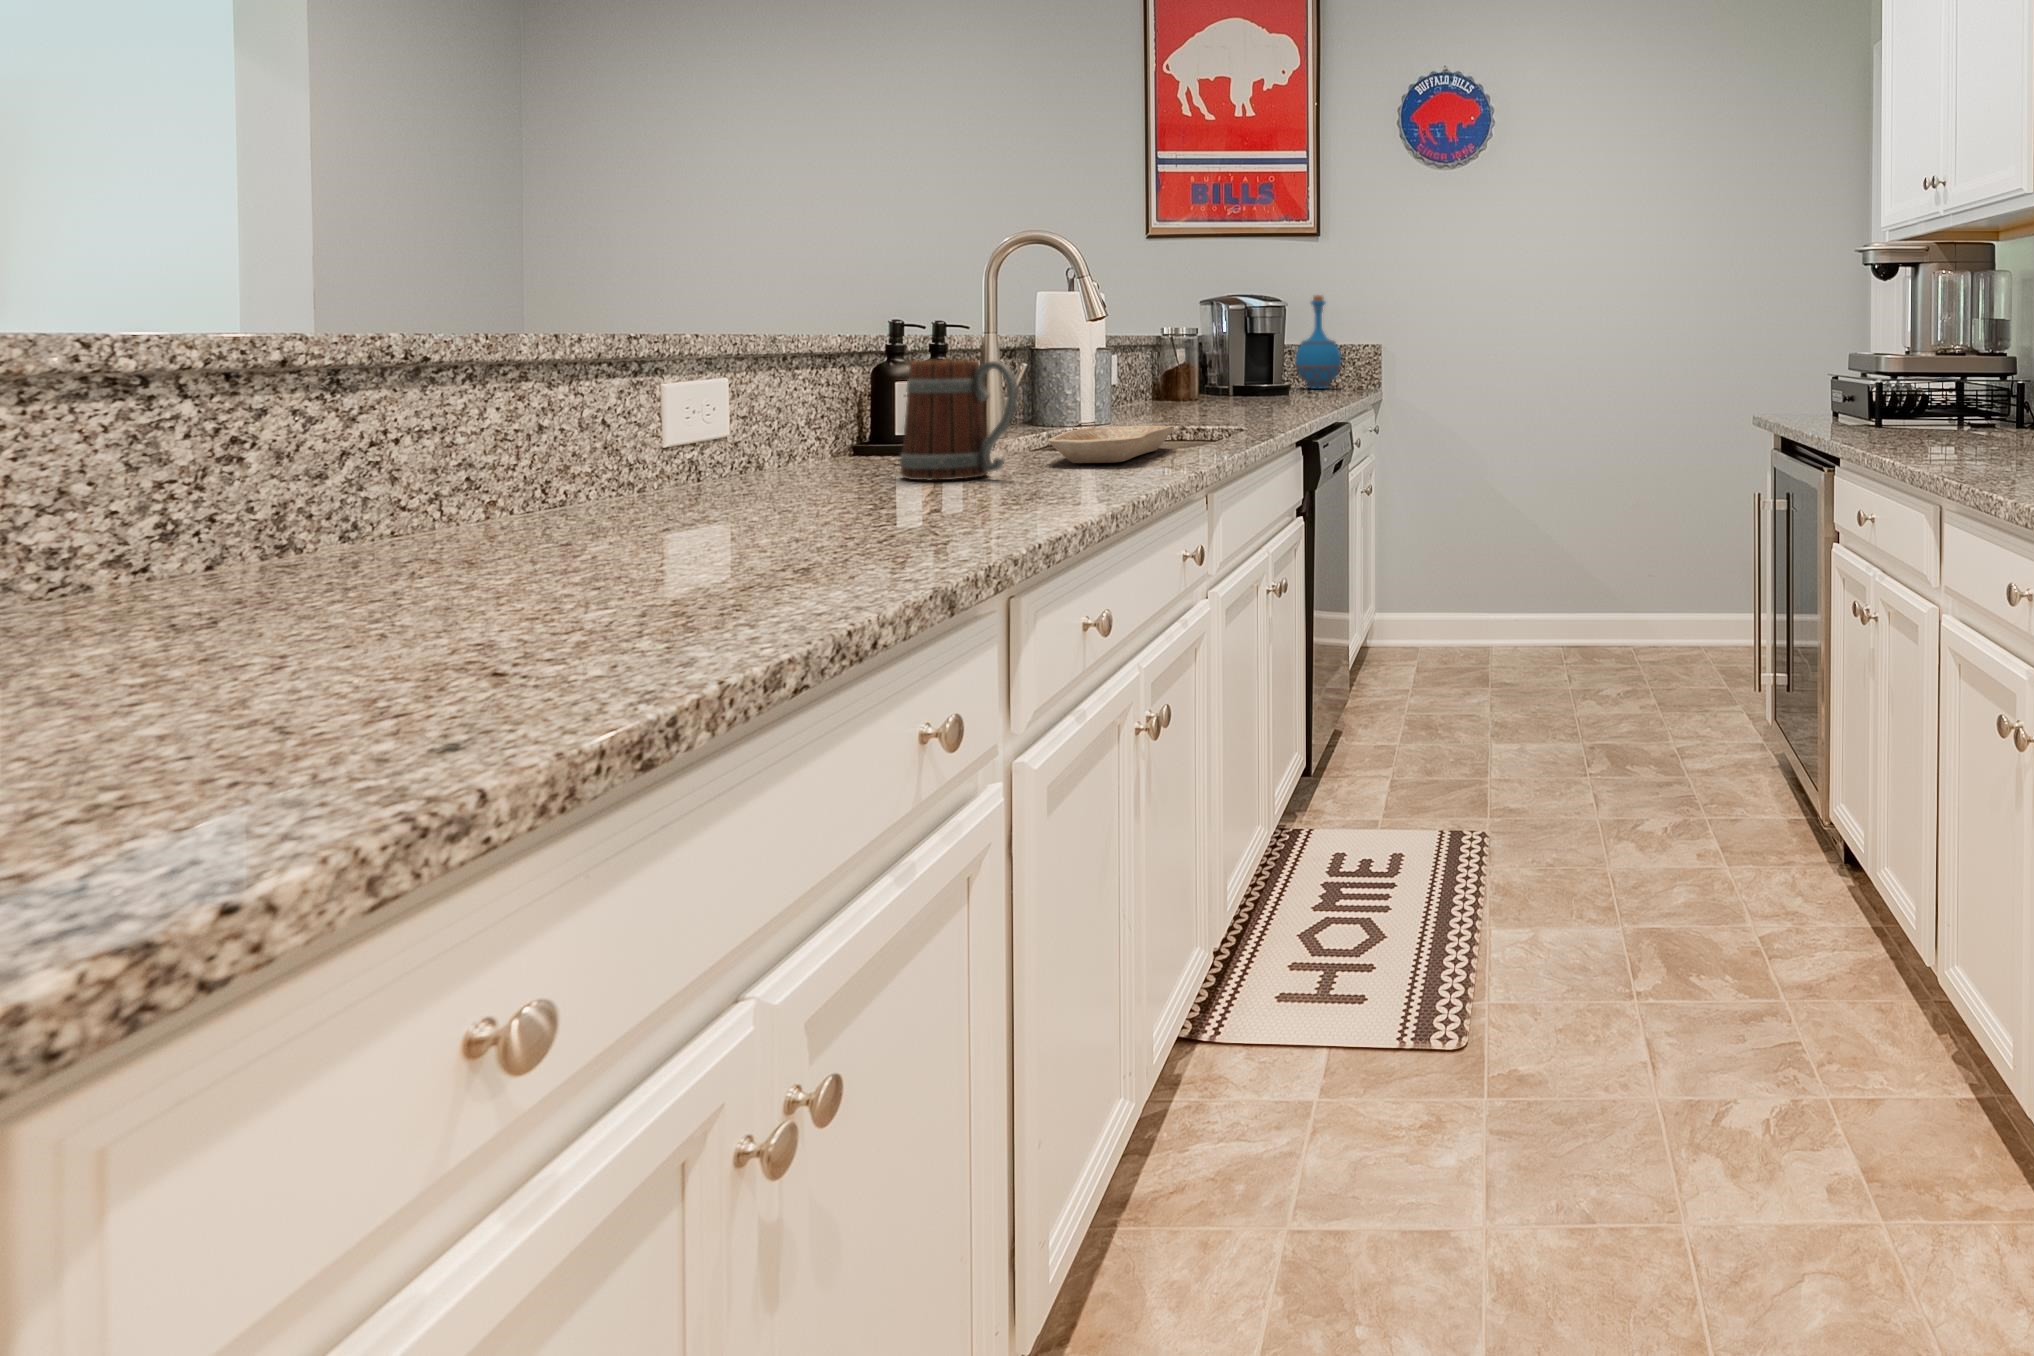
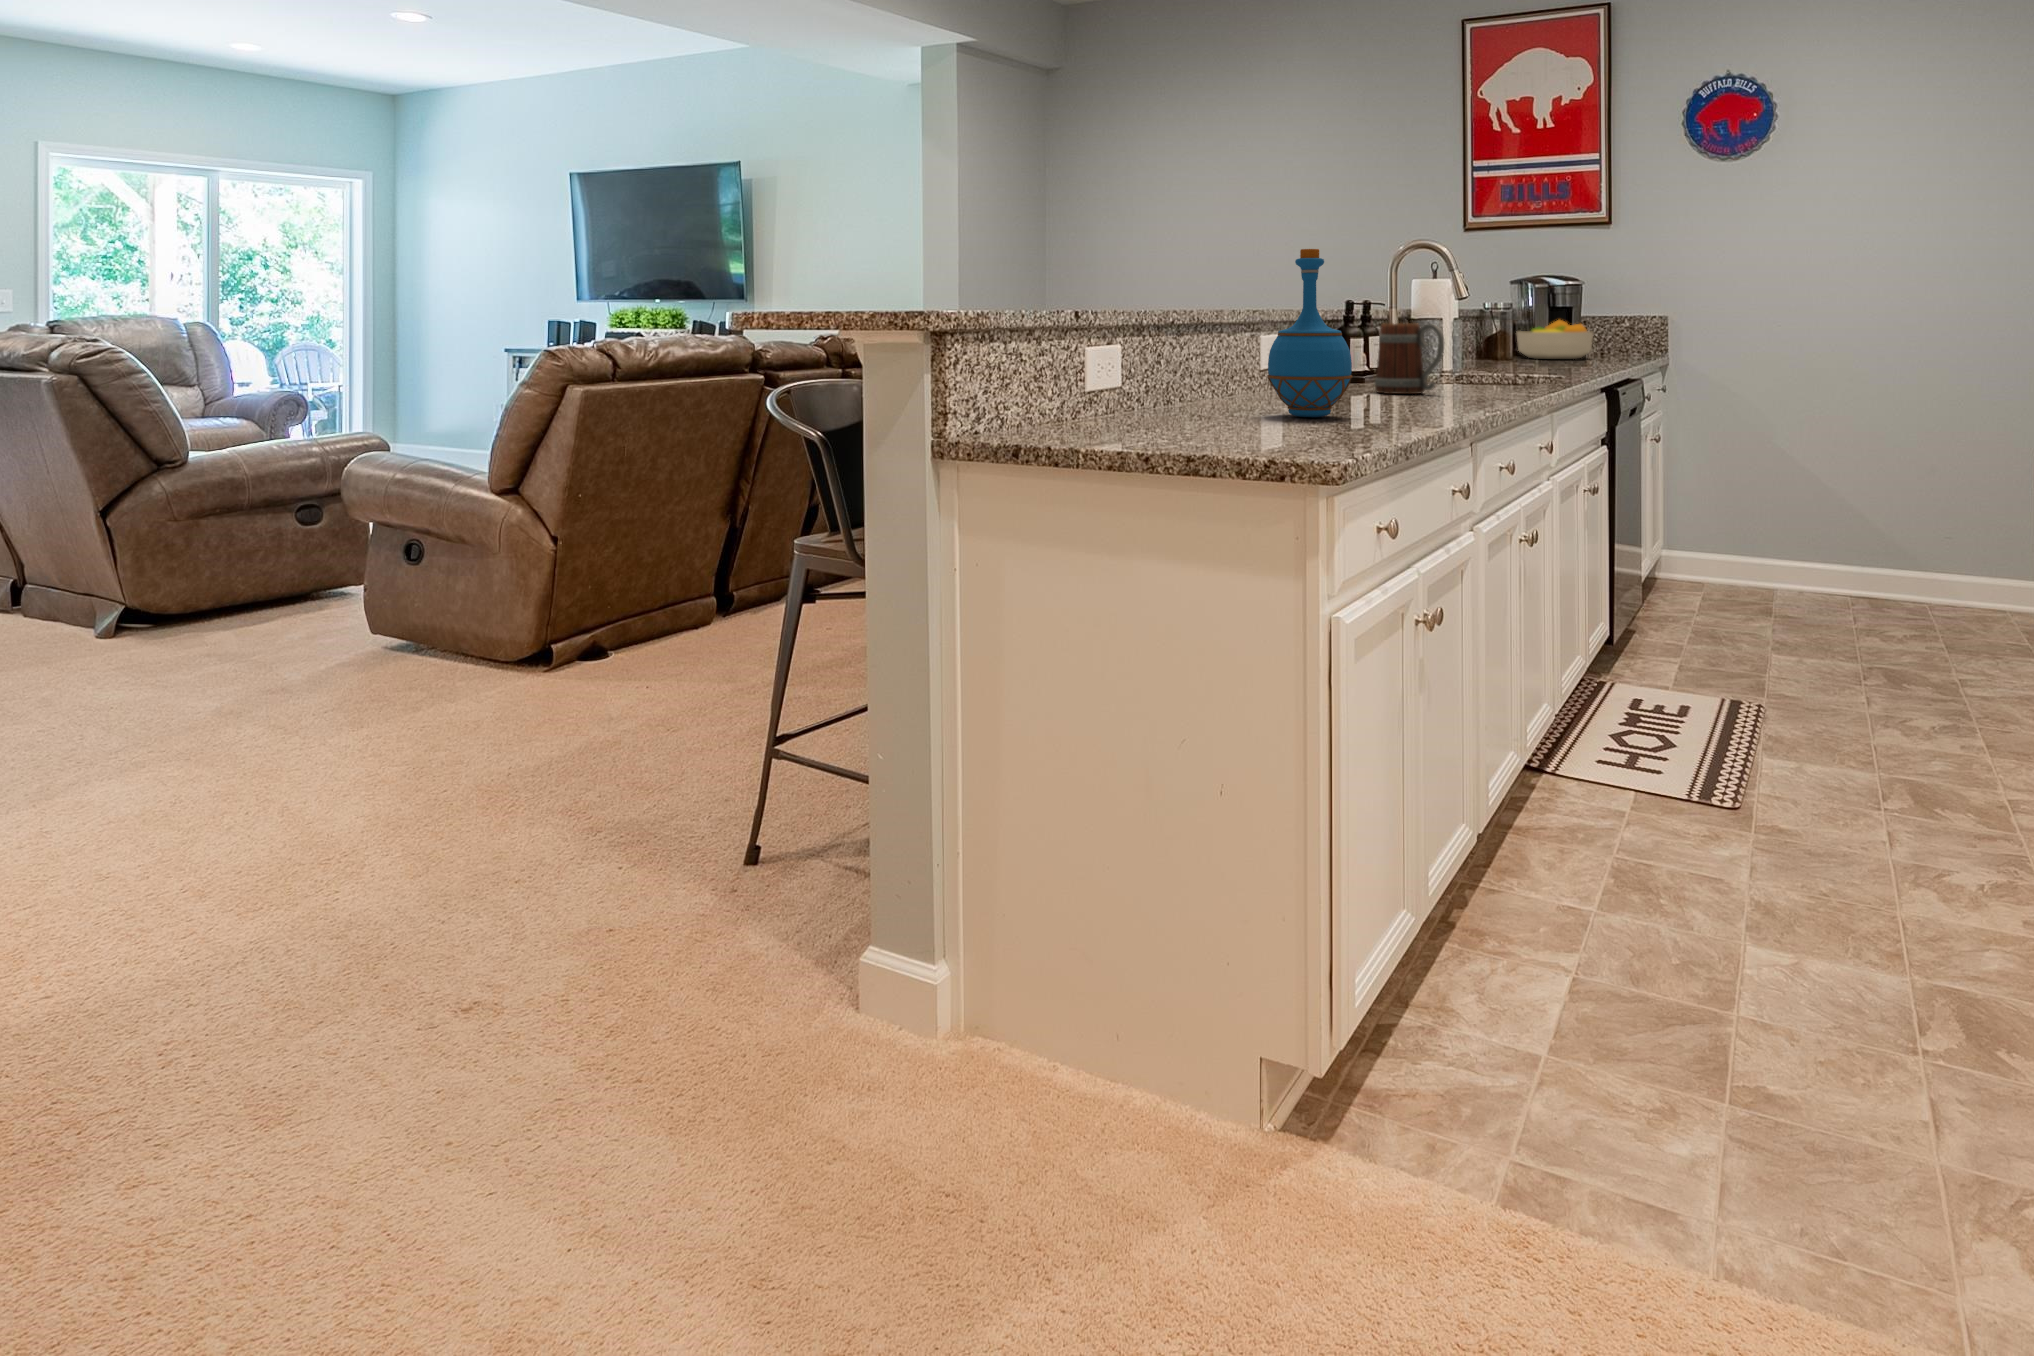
bottle: present [1295,295,1342,389] -> present [1267,249,1353,417]
fruit bowl: none [1202,348,1295,399] -> present [1517,320,1593,359]
tray: present [1048,425,1174,463] -> none [1453,369,1527,390]

